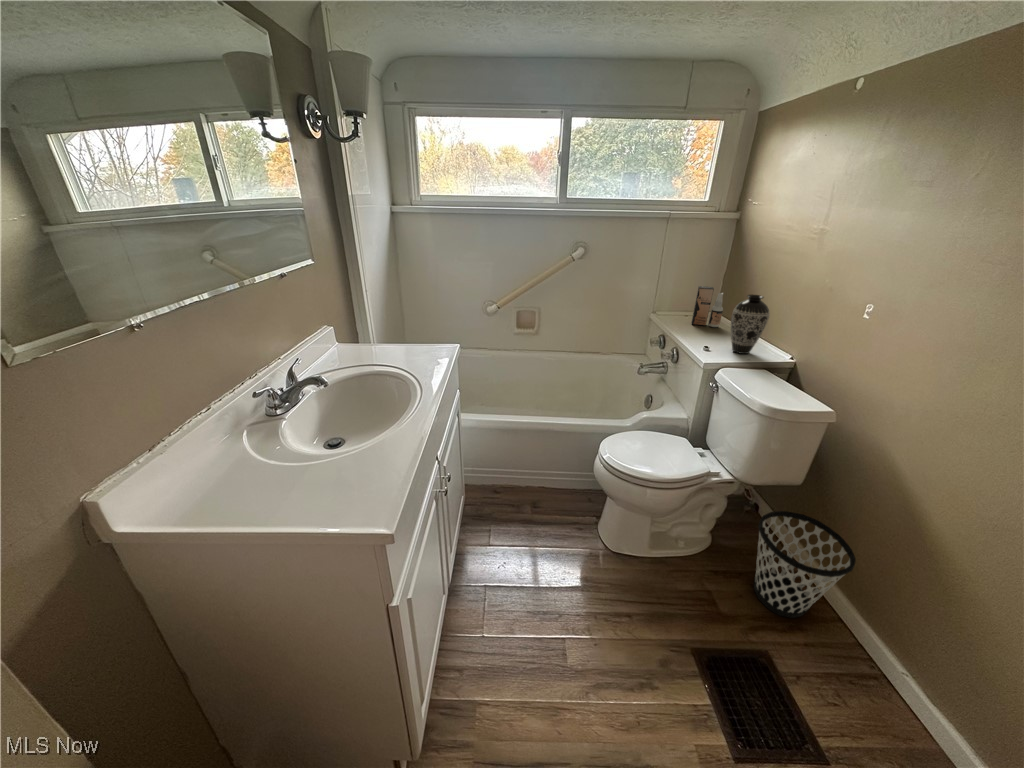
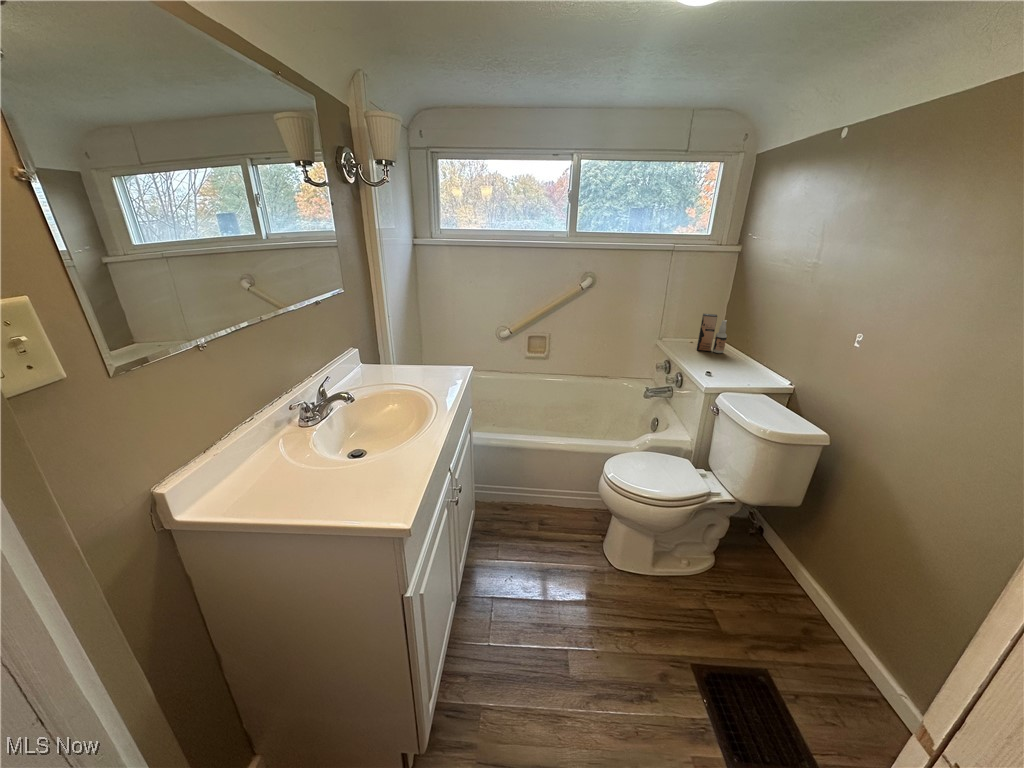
decorative vase: present [731,295,770,354] -> none [732,323,769,379]
wastebasket: present [754,511,856,618] -> none [756,532,852,639]

